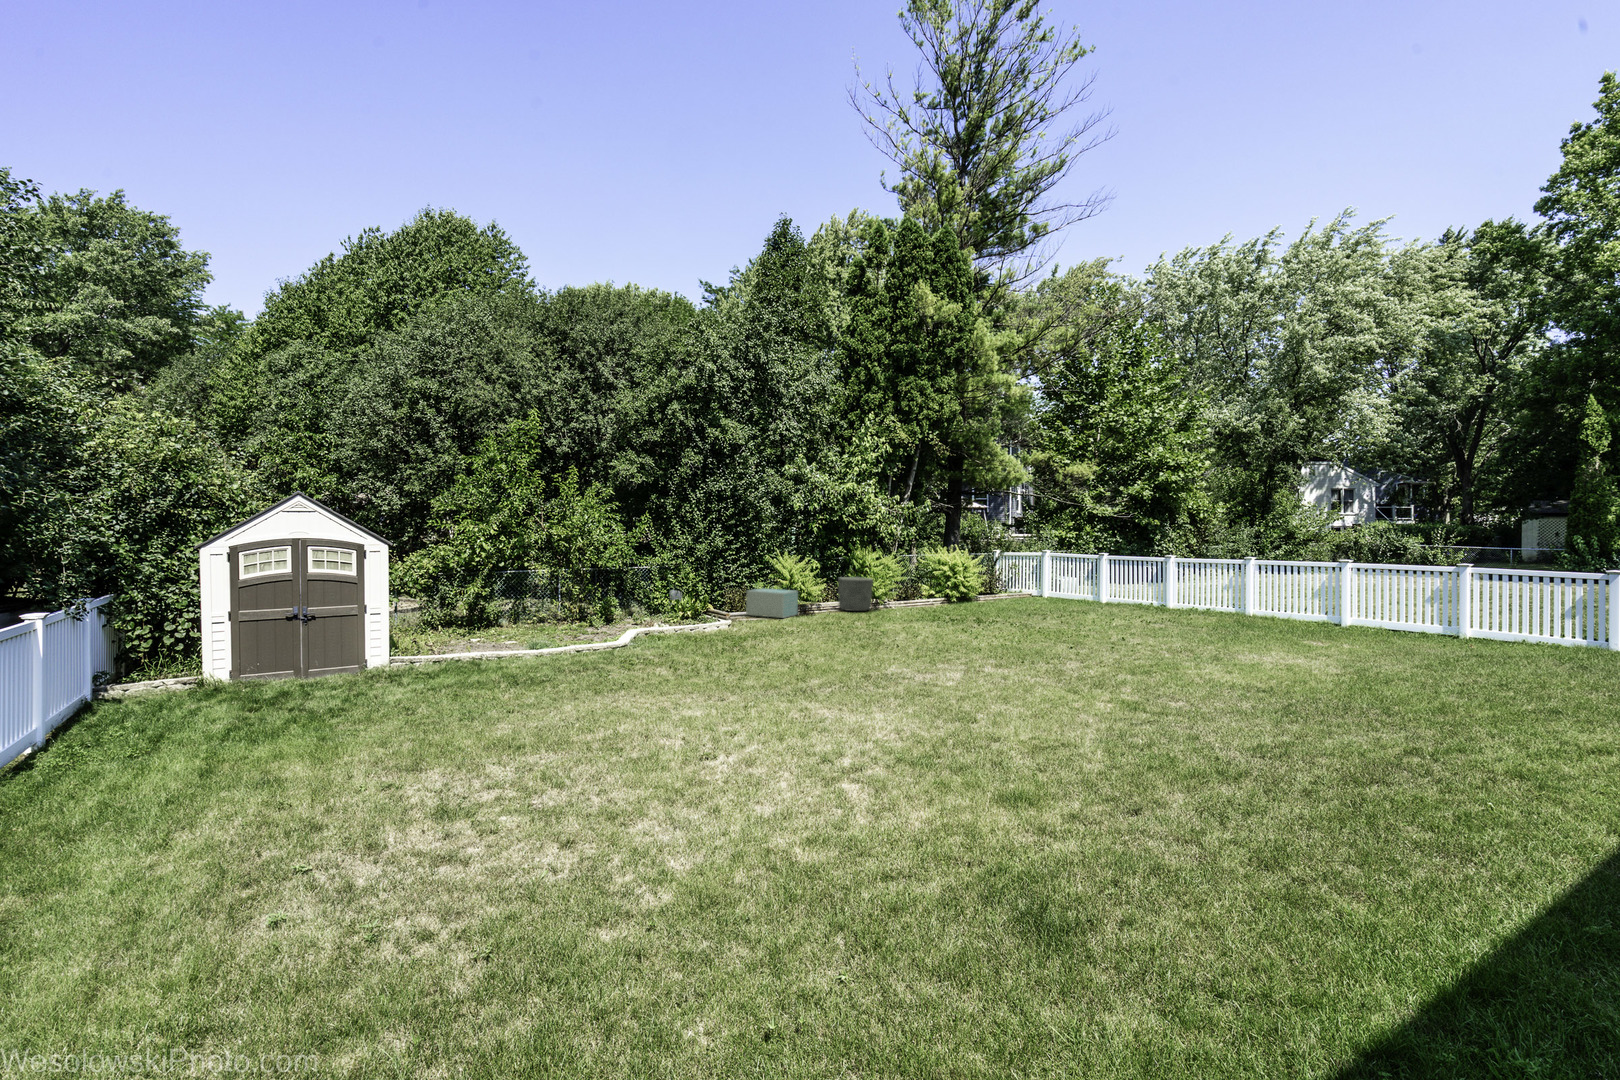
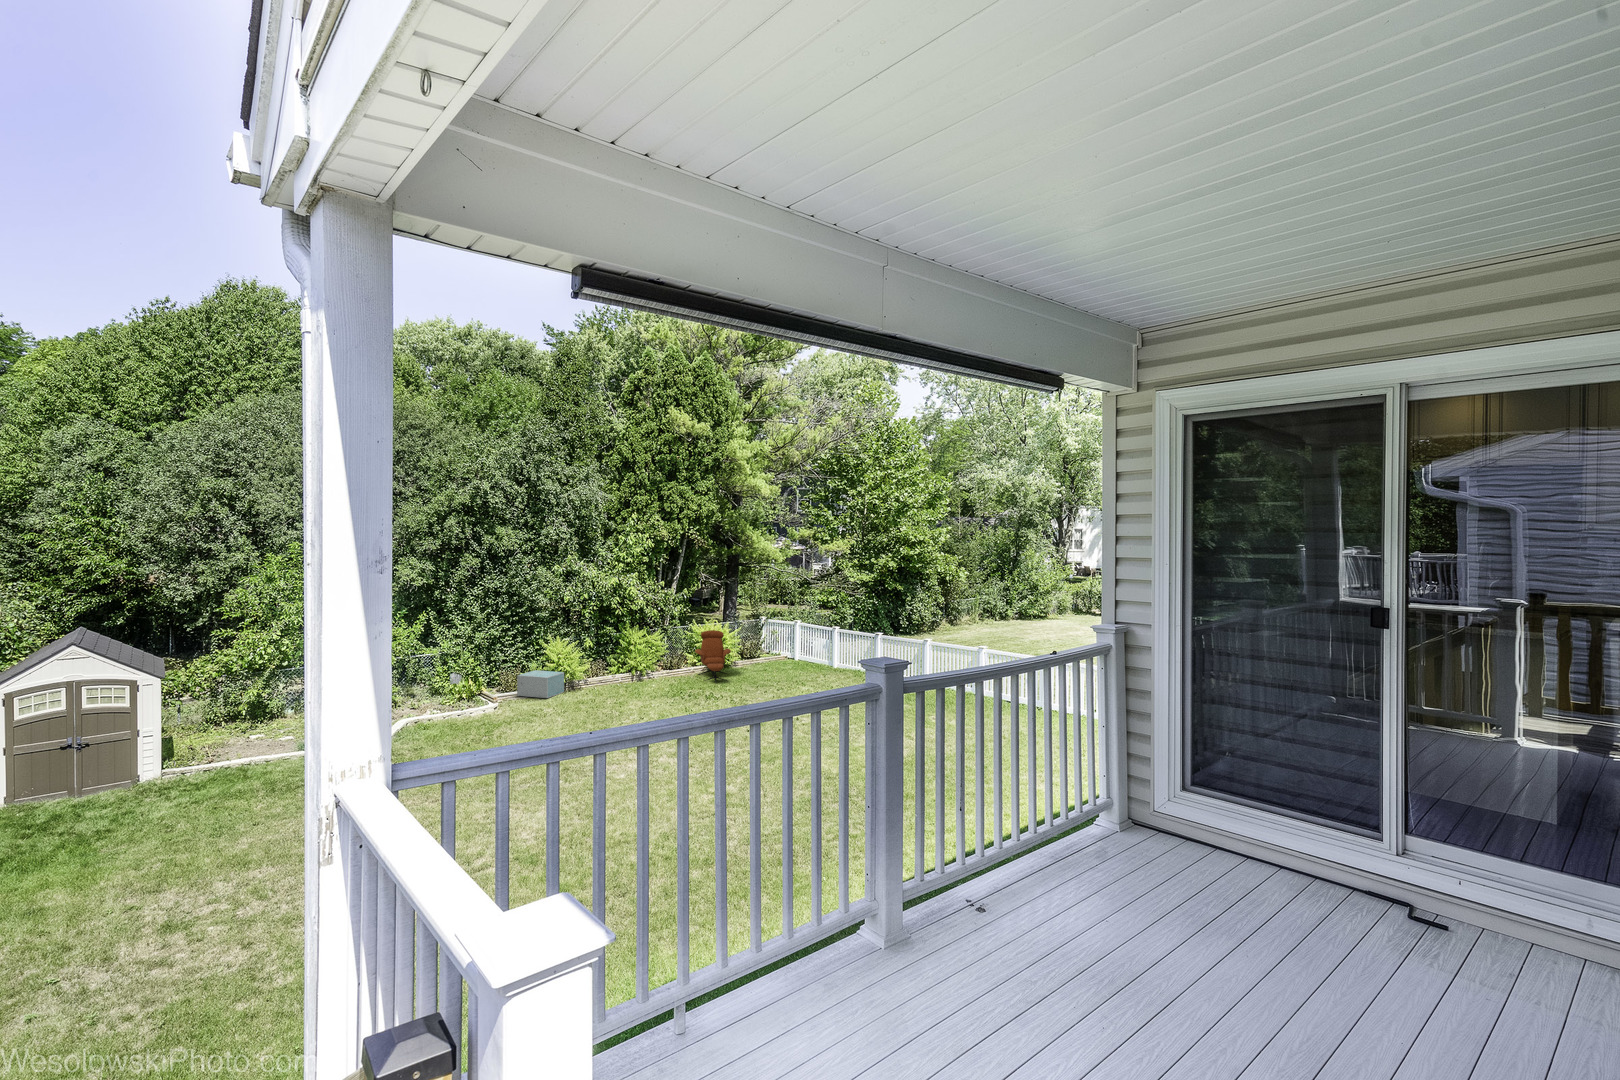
lounge chair: none [942,555,986,613] -> present [695,630,731,682]
planter: present [838,577,873,611] -> none [603,655,633,685]

